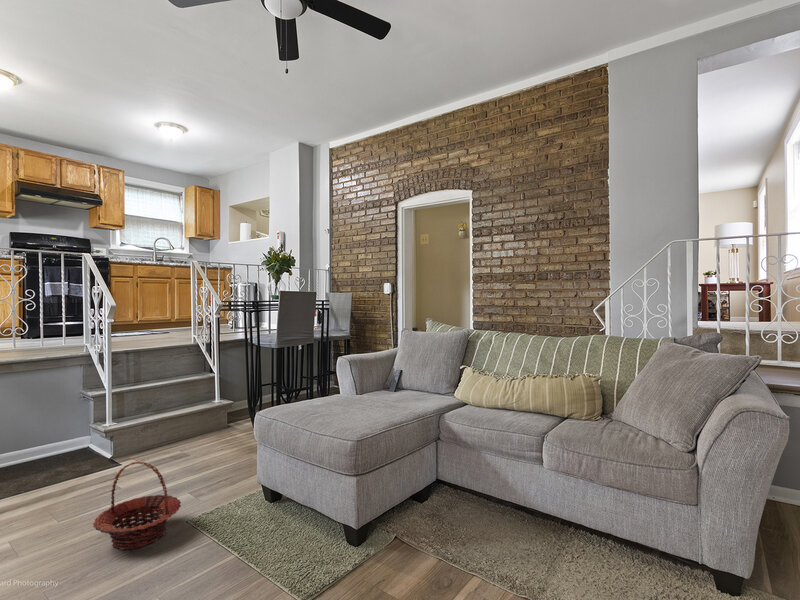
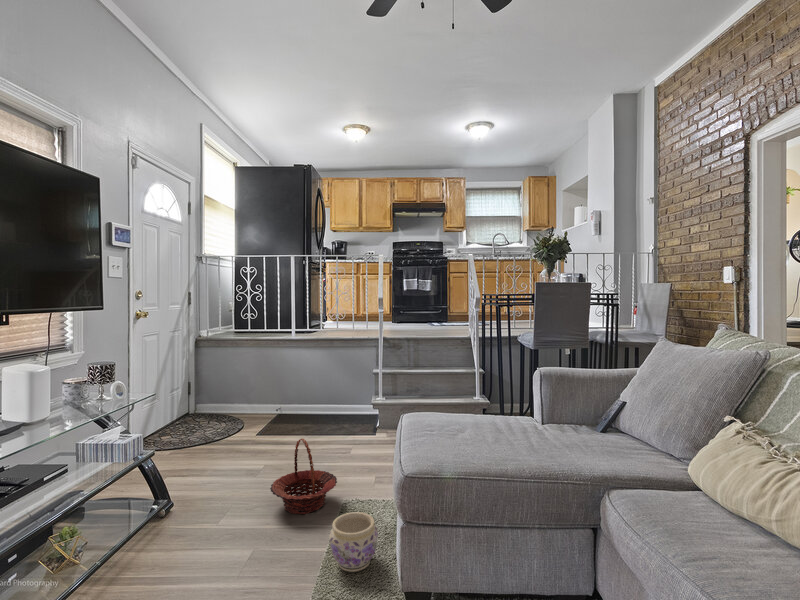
planter: none [240,496,286,550] -> present [329,512,378,573]

